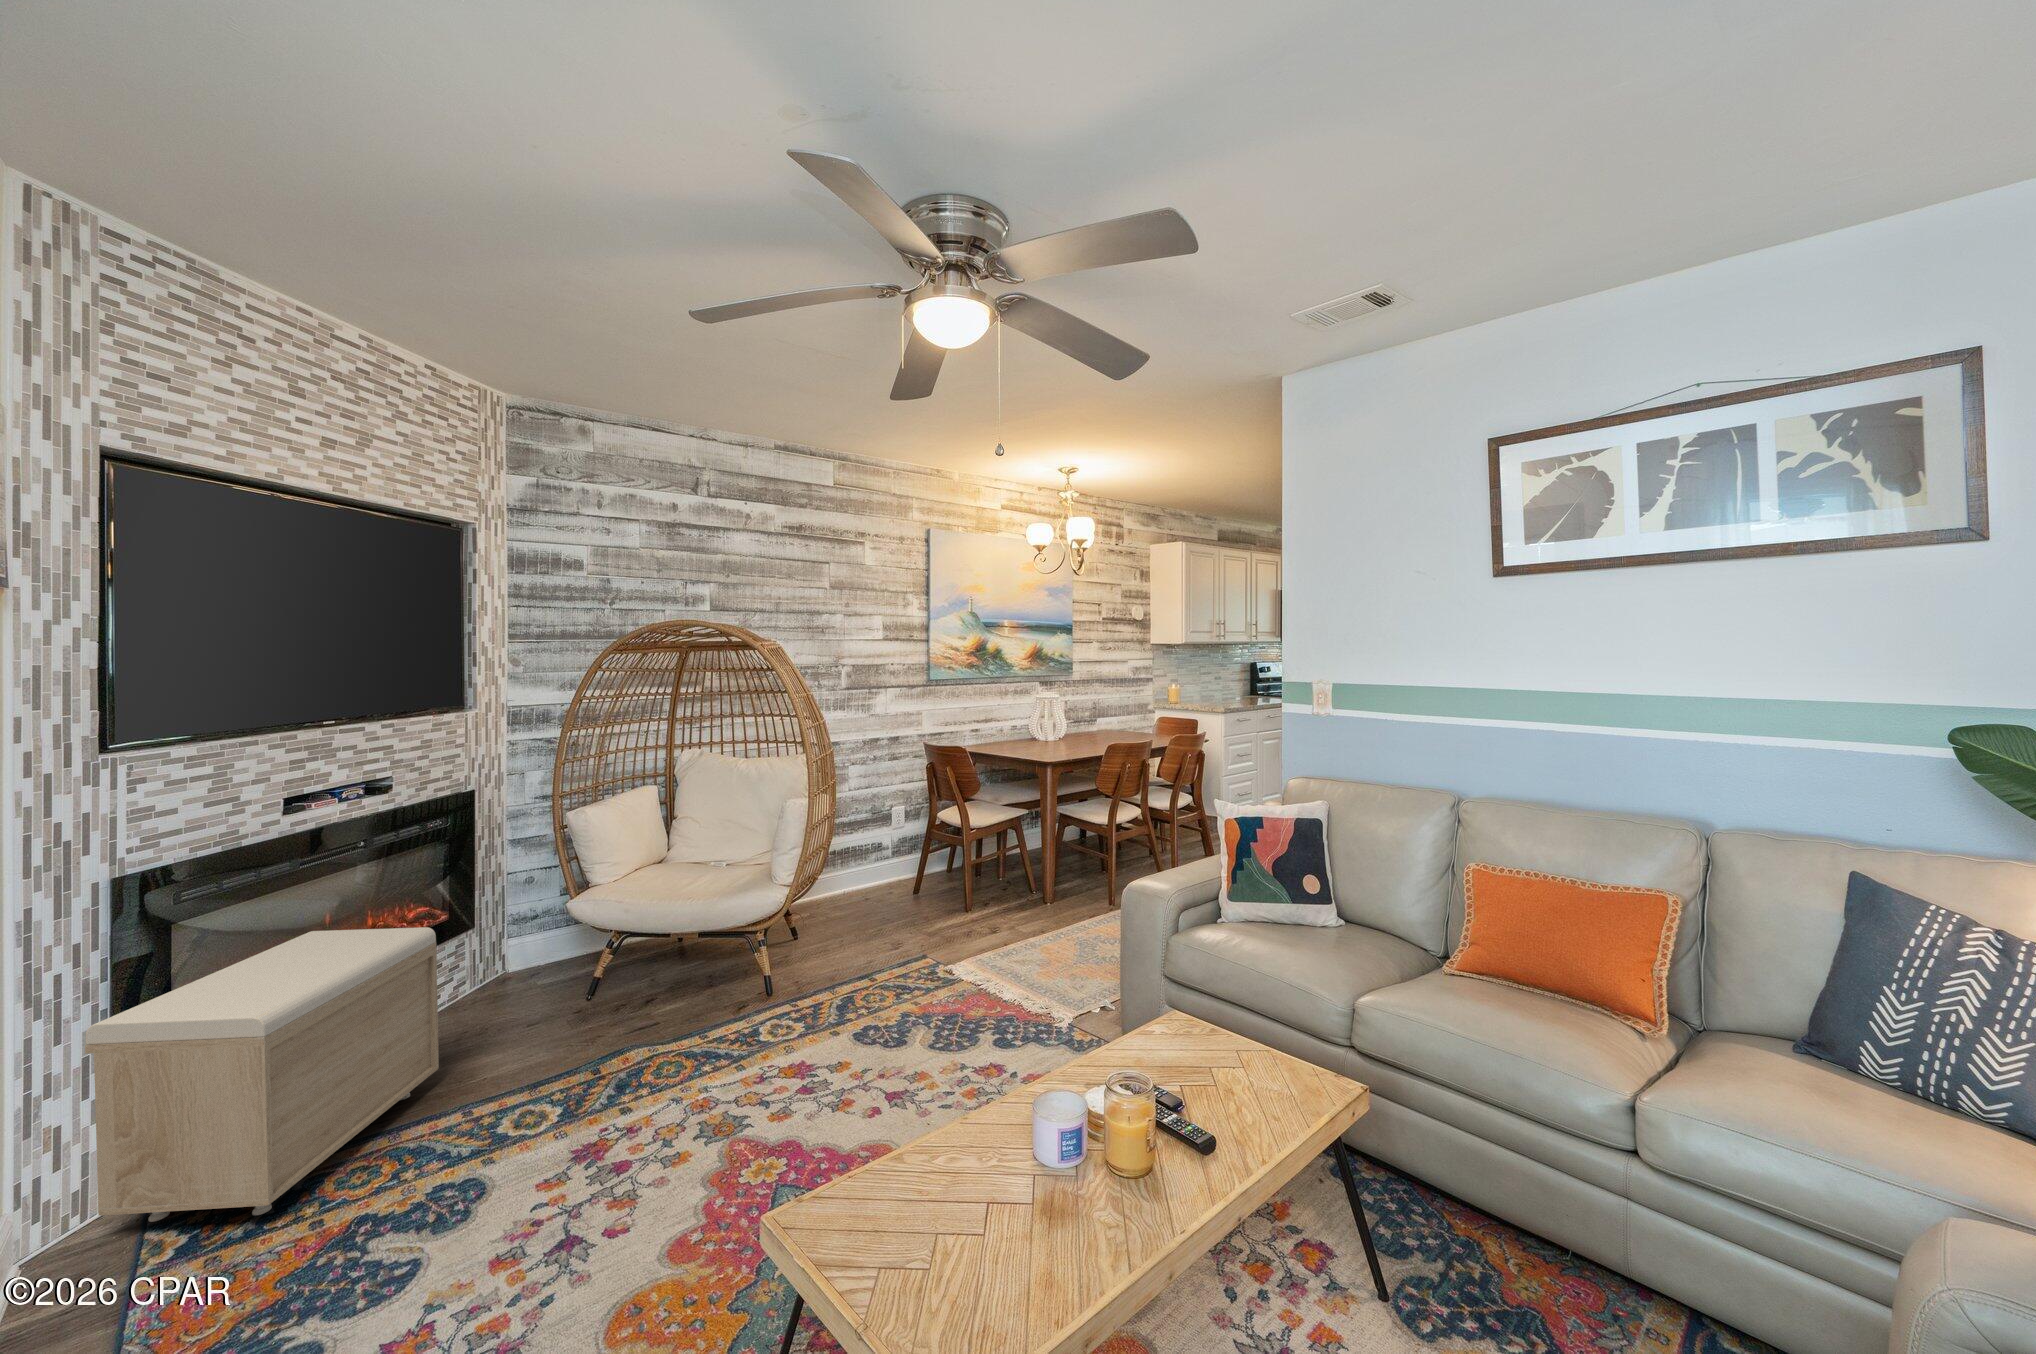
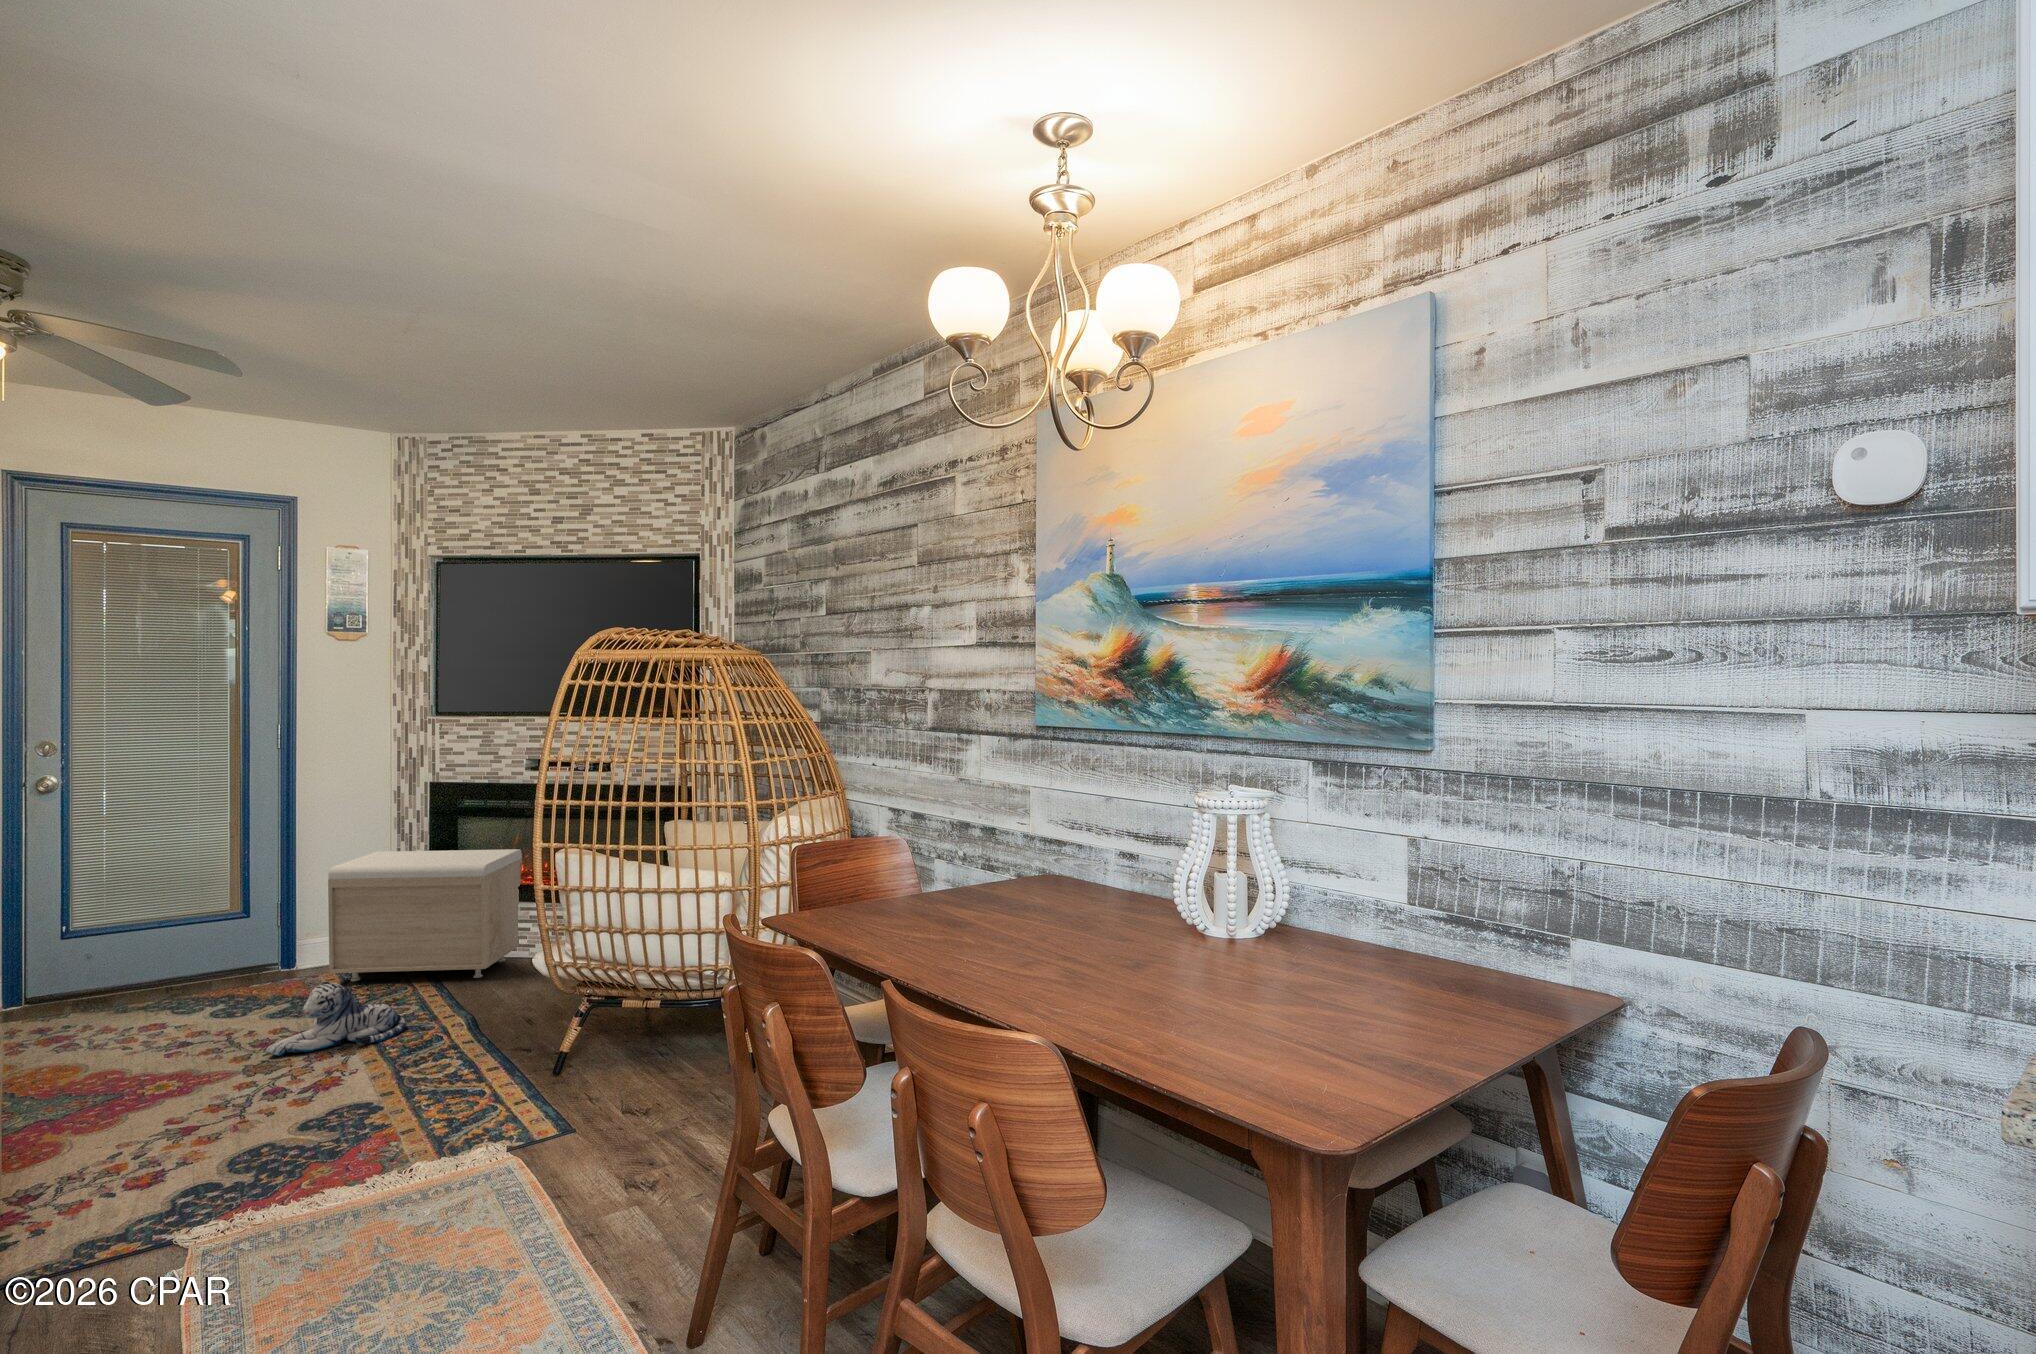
plush toy: none [592,1035,672,1137] -> present [267,981,406,1056]

